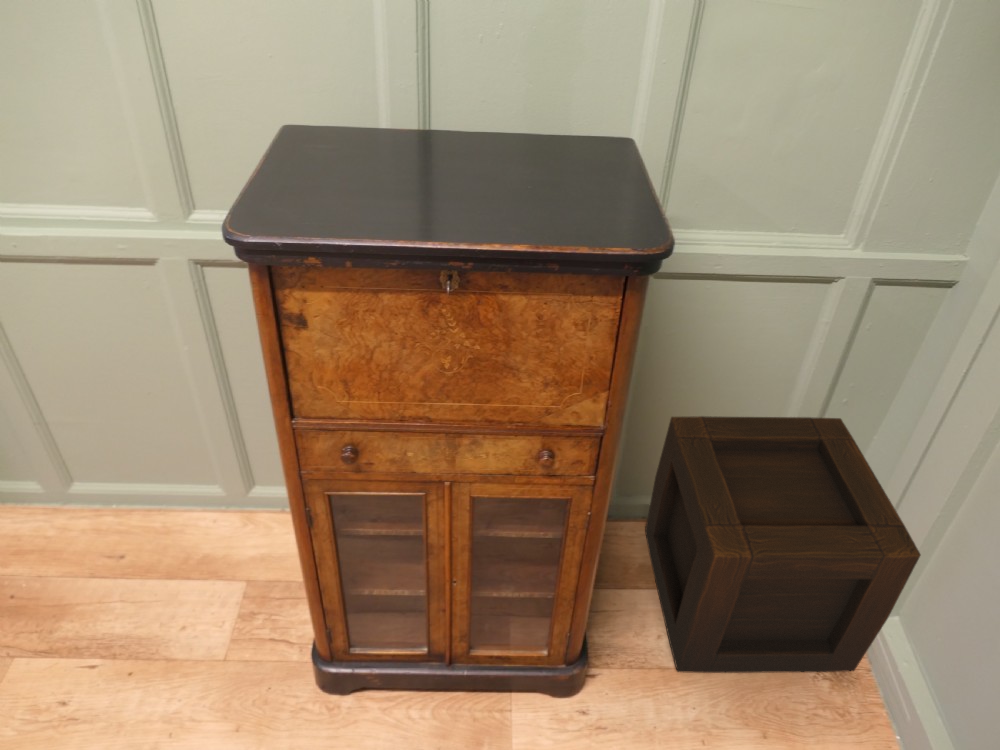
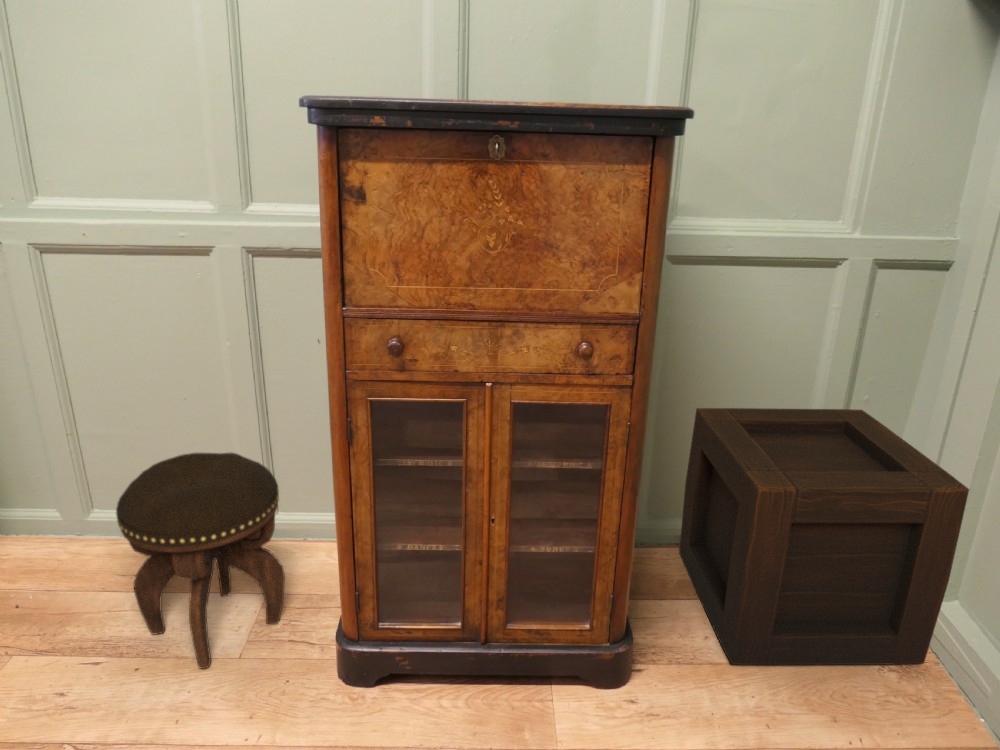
footstool: none [89,475,262,675] -> present [116,453,285,669]

